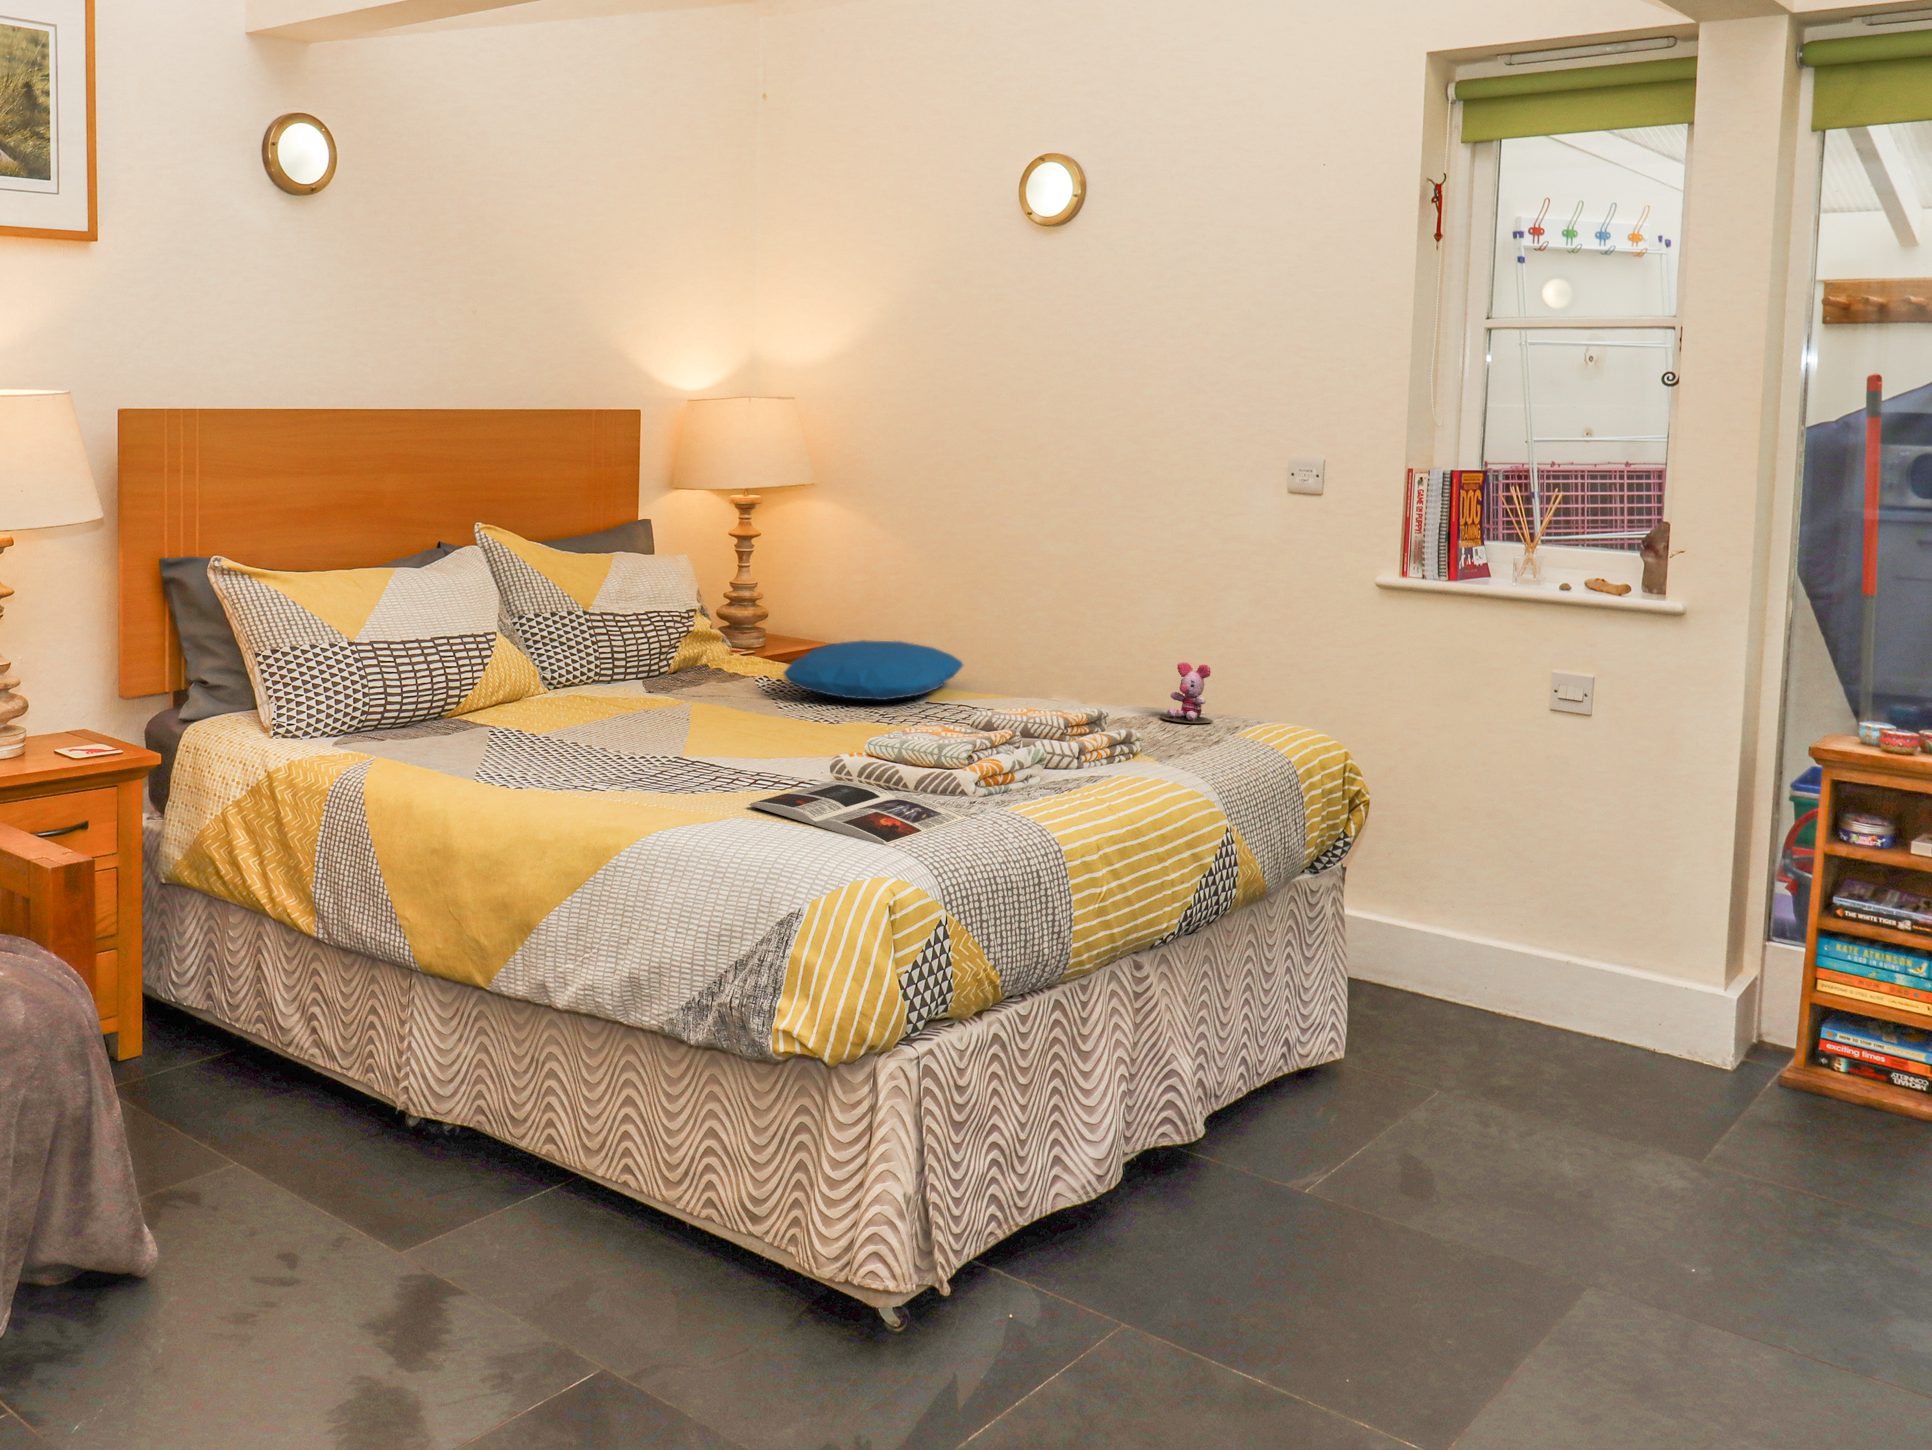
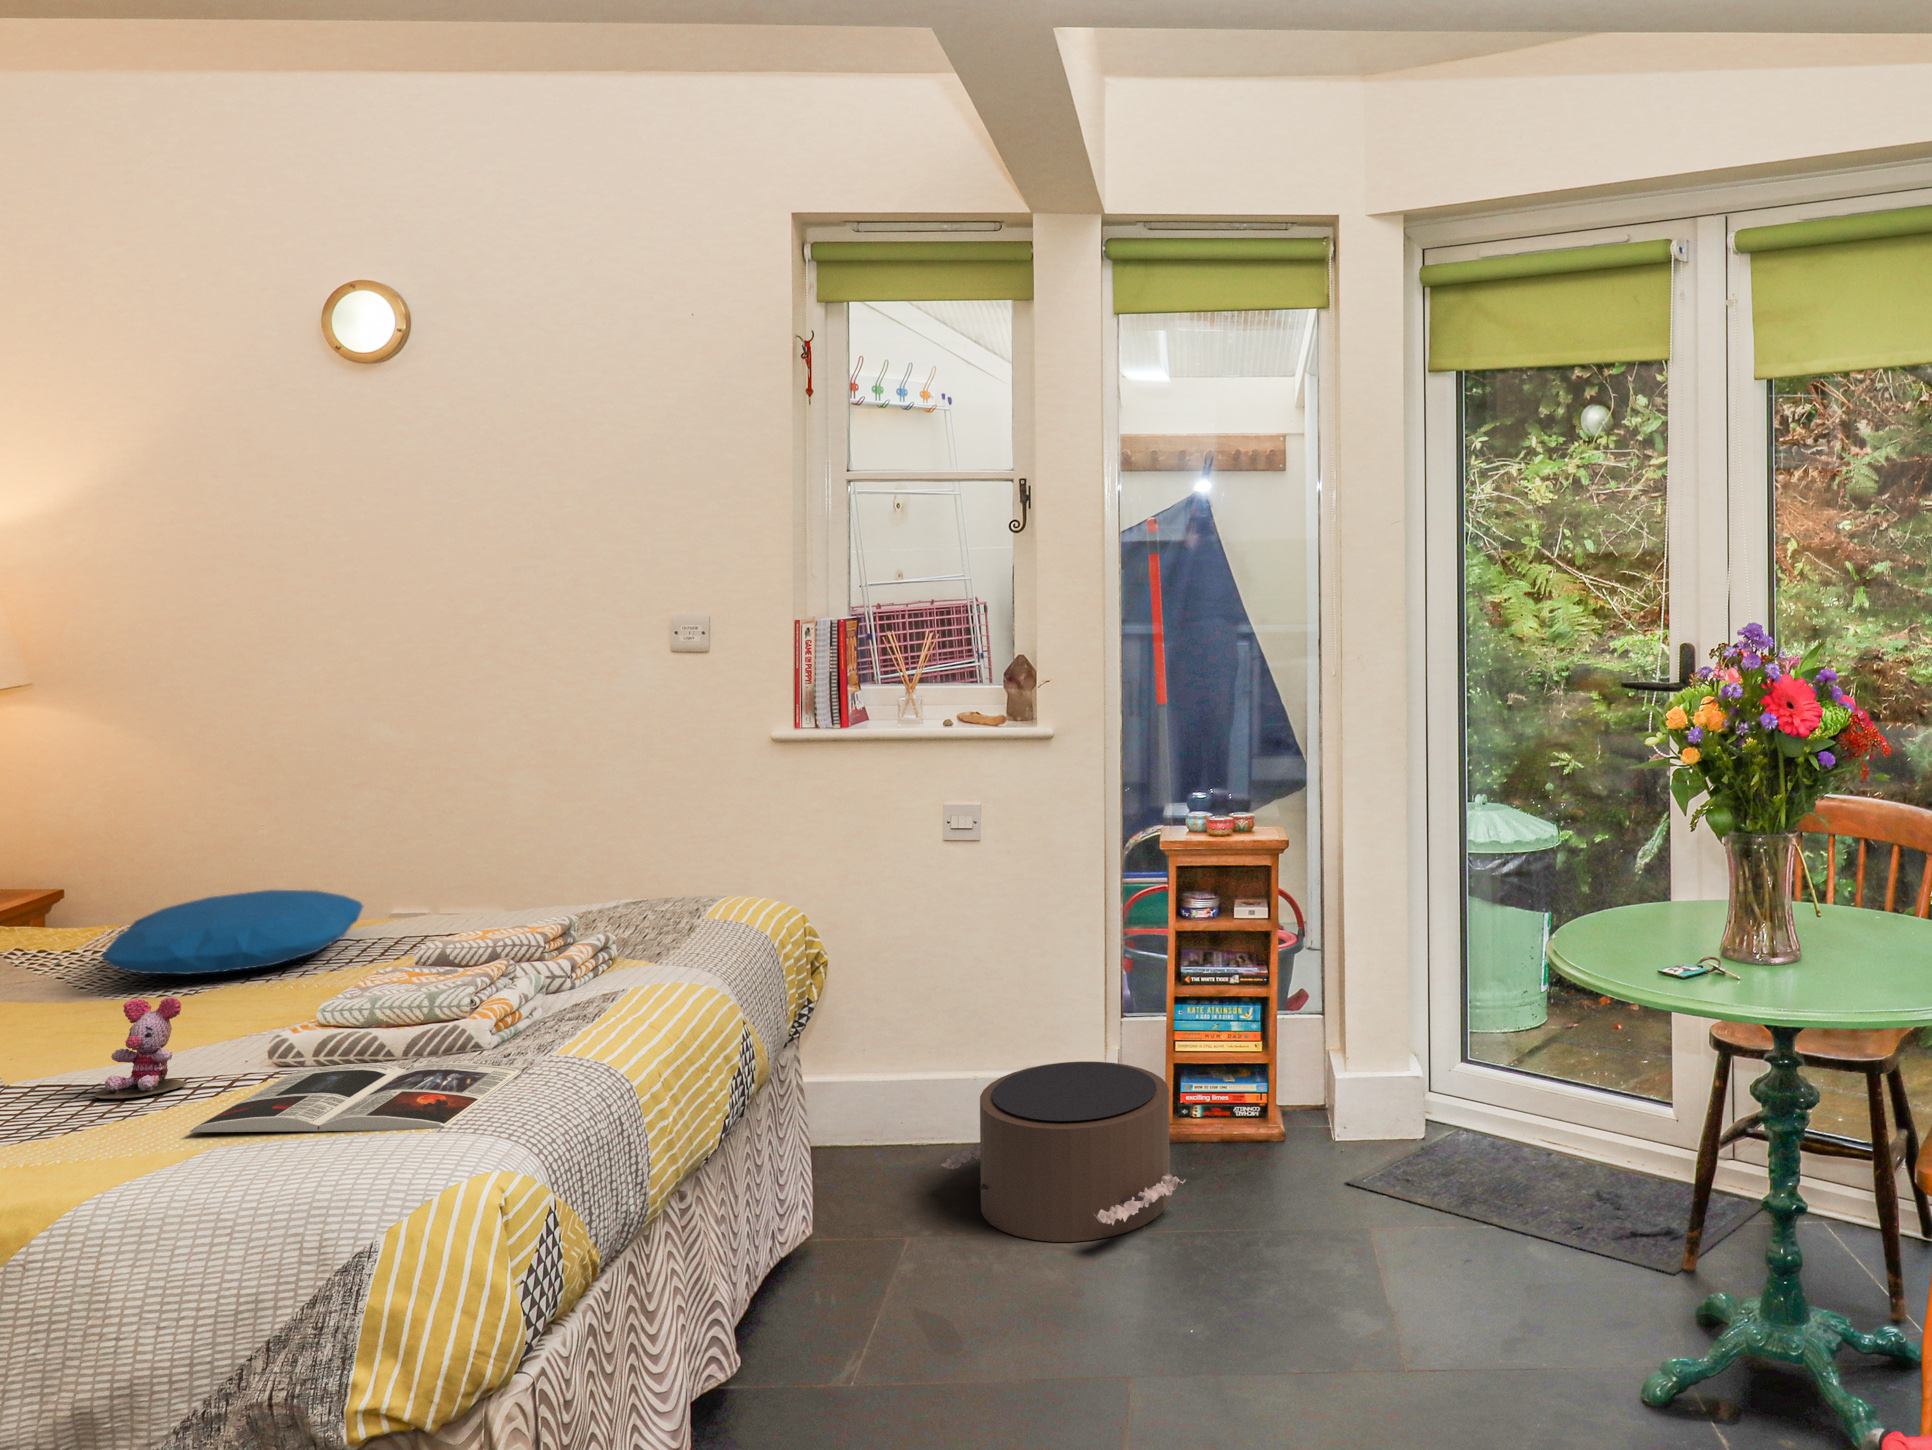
stuffed toy: present [1162,662,1213,723] -> present [94,998,188,1098]
pouf: none [1473,954,1762,1163] -> present [942,1061,1185,1242]

